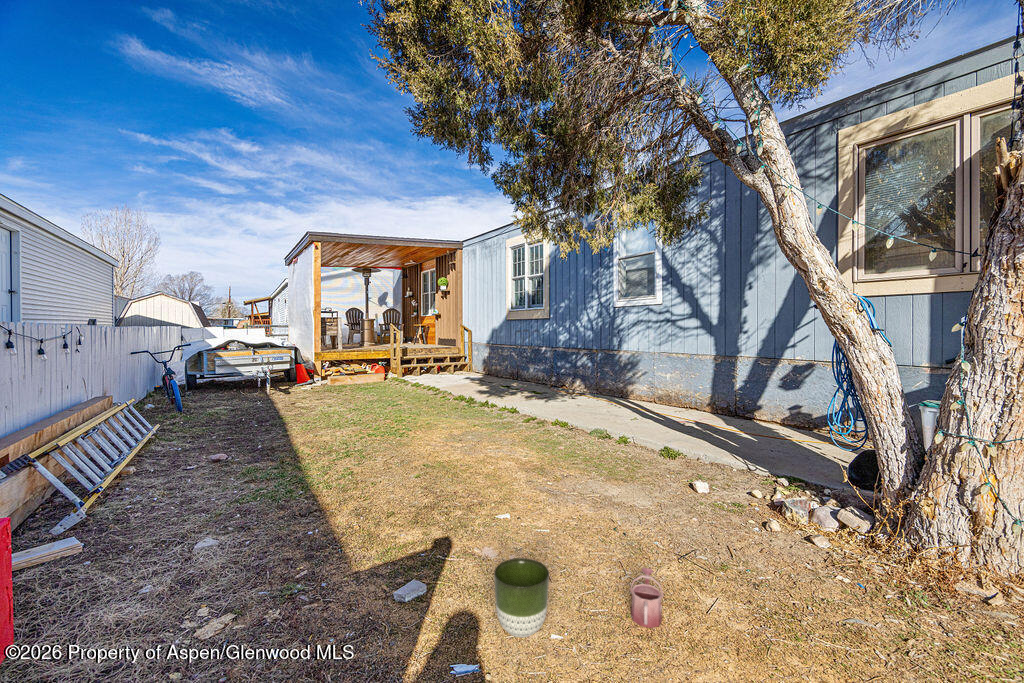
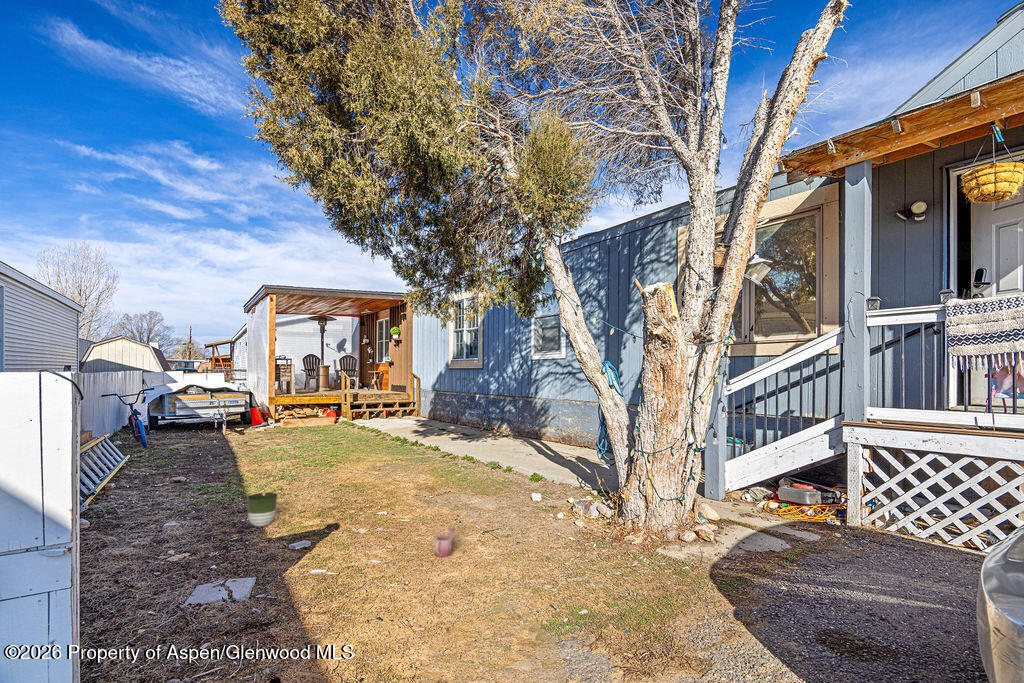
planter: present [494,558,549,637] -> present [248,493,277,527]

